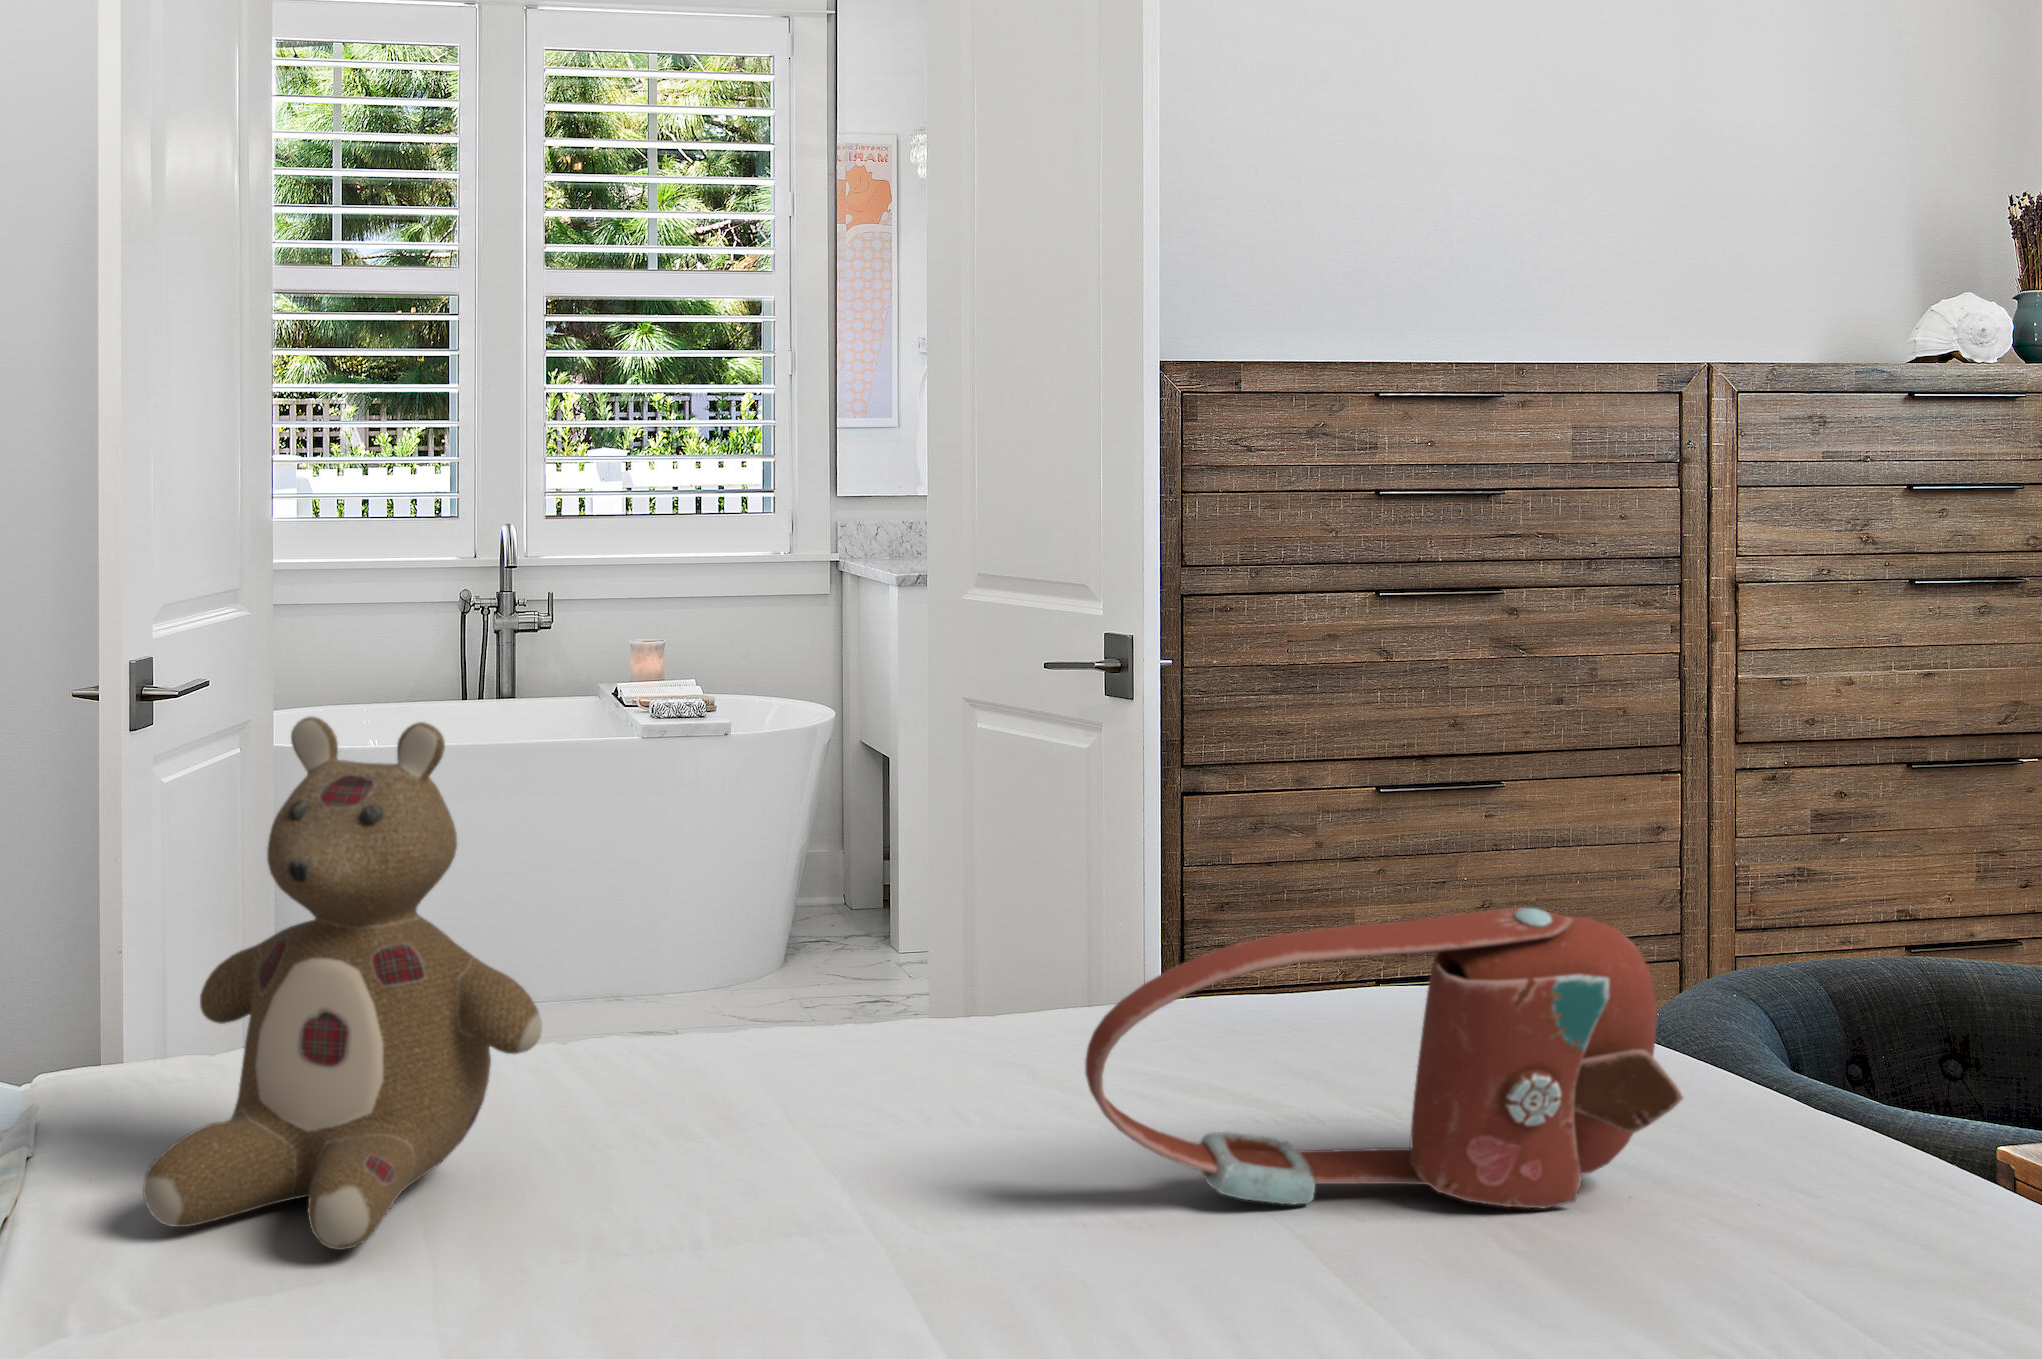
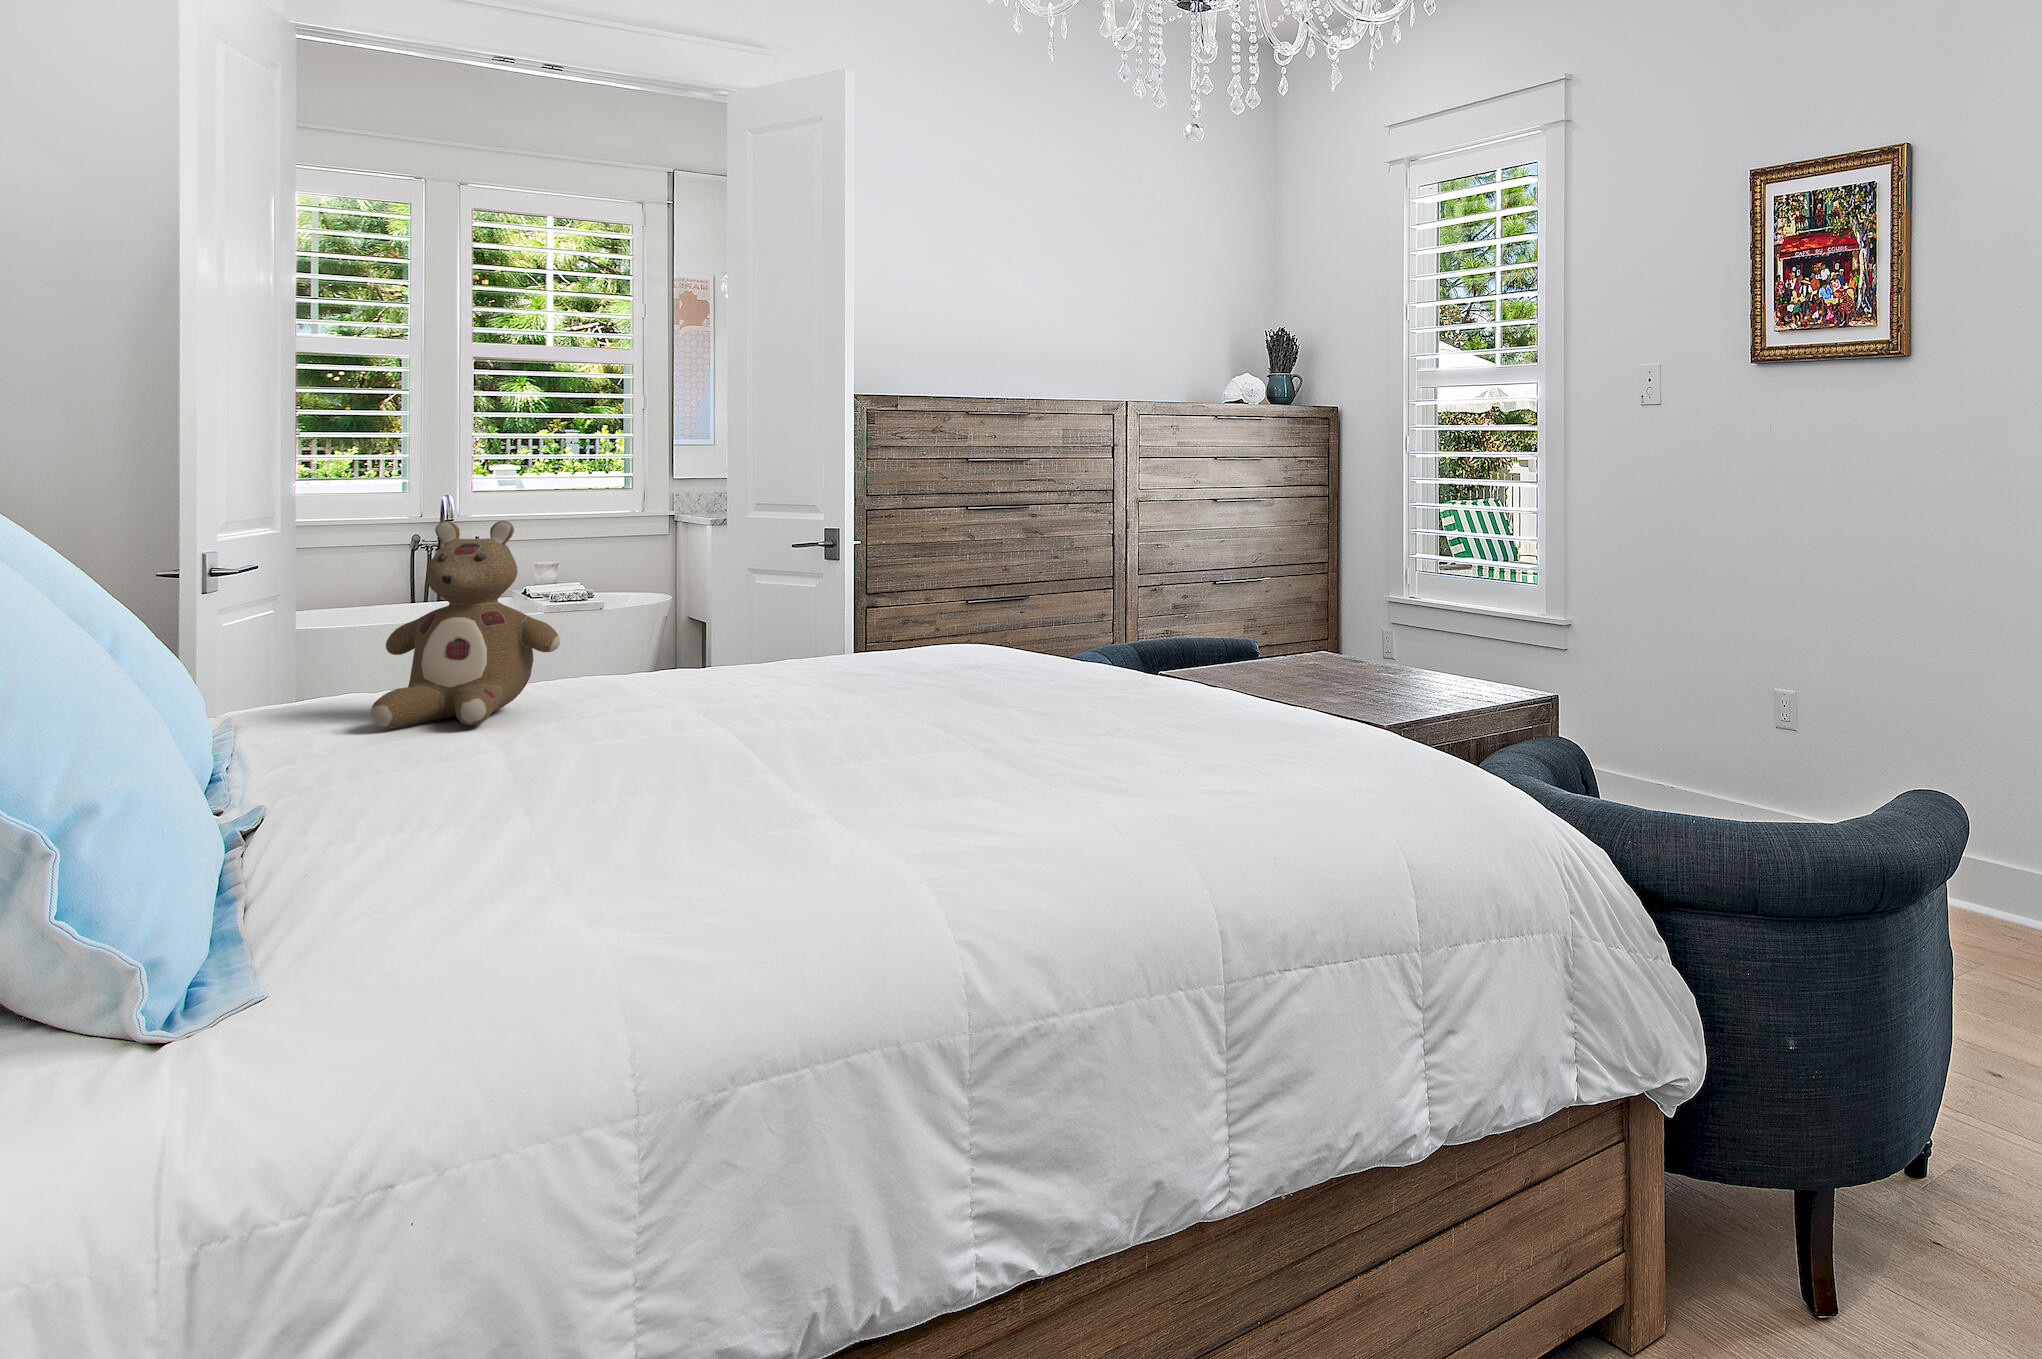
handbag: present [1085,907,1683,1209] -> none [797,577,1022,688]

